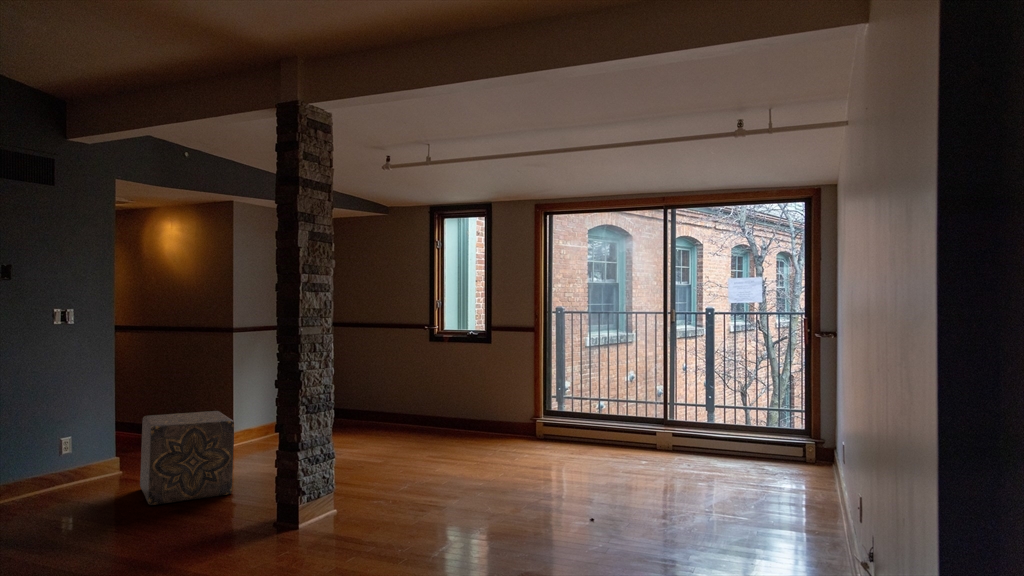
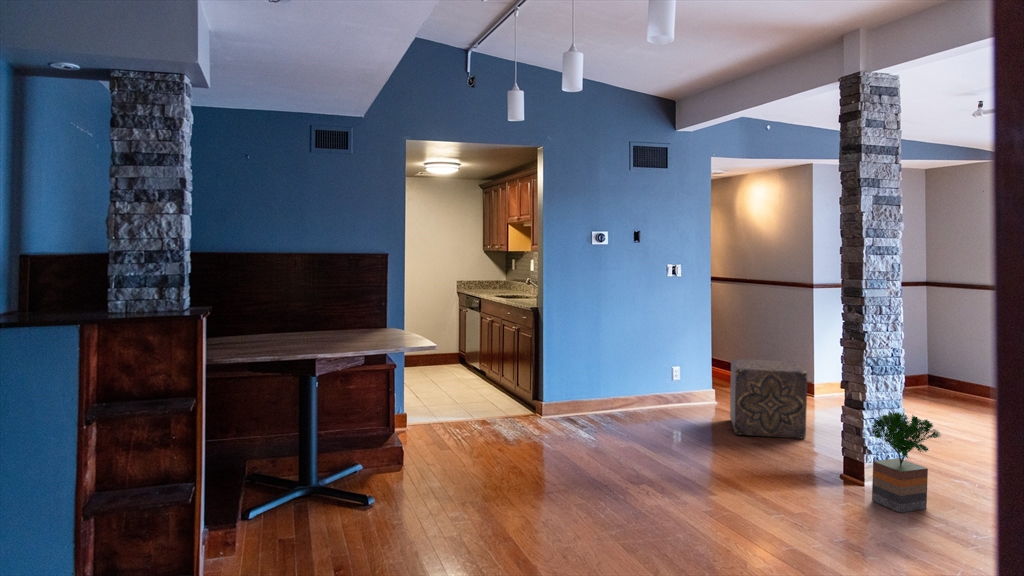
potted tree: none [309,446,372,550] -> present [872,412,941,513]

